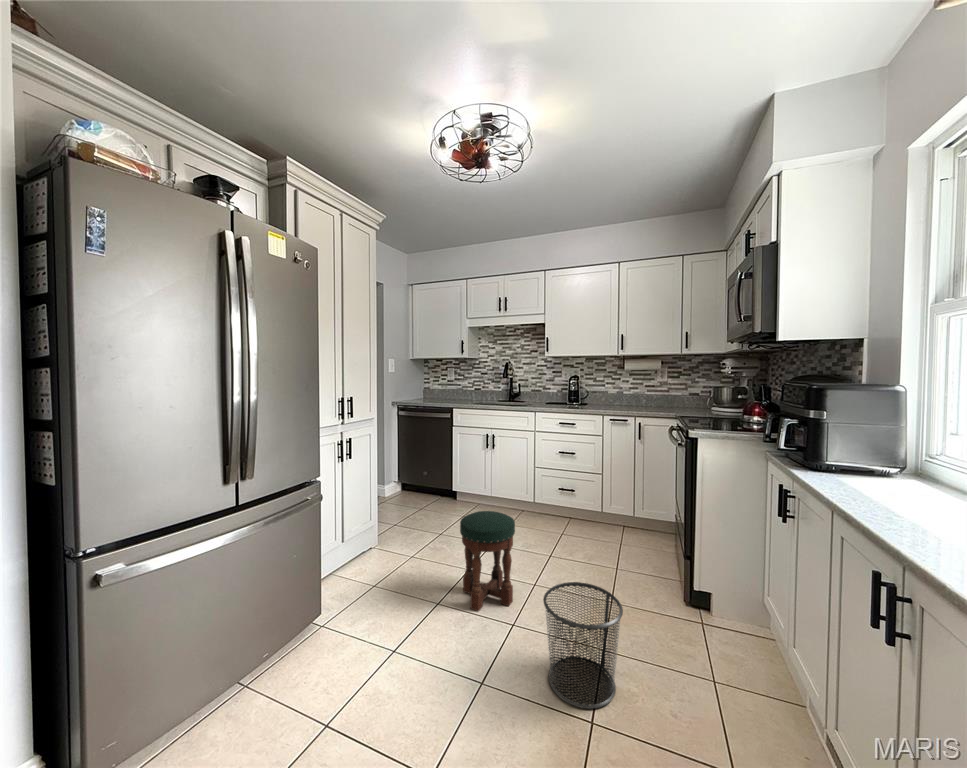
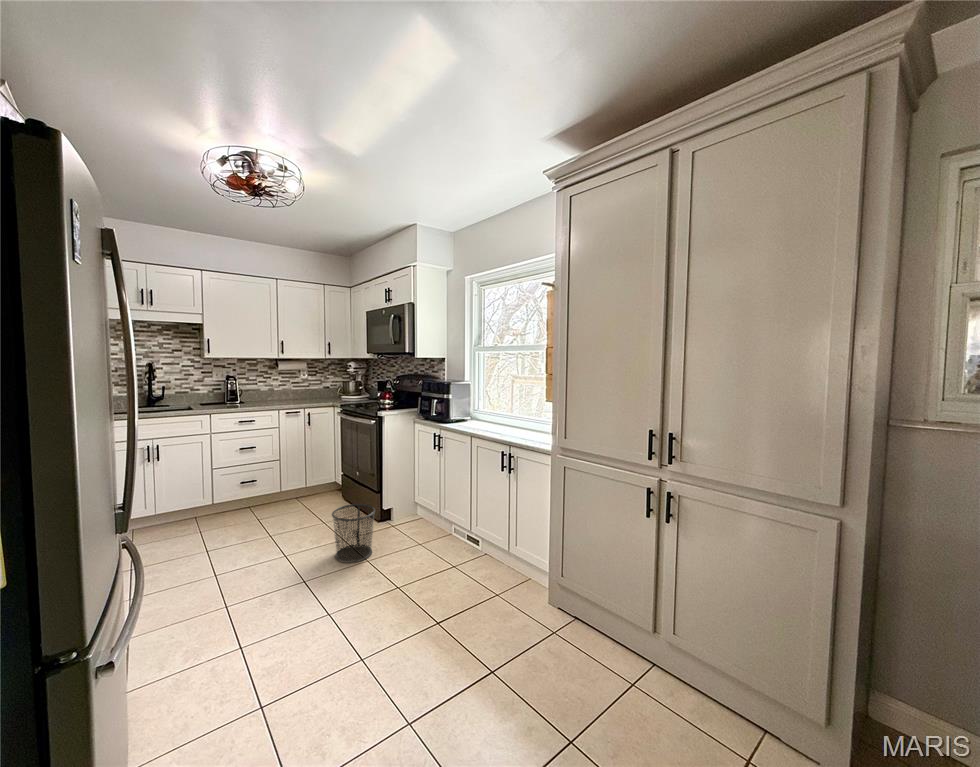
stool: present [460,511,515,611] -> none [228,492,277,566]

